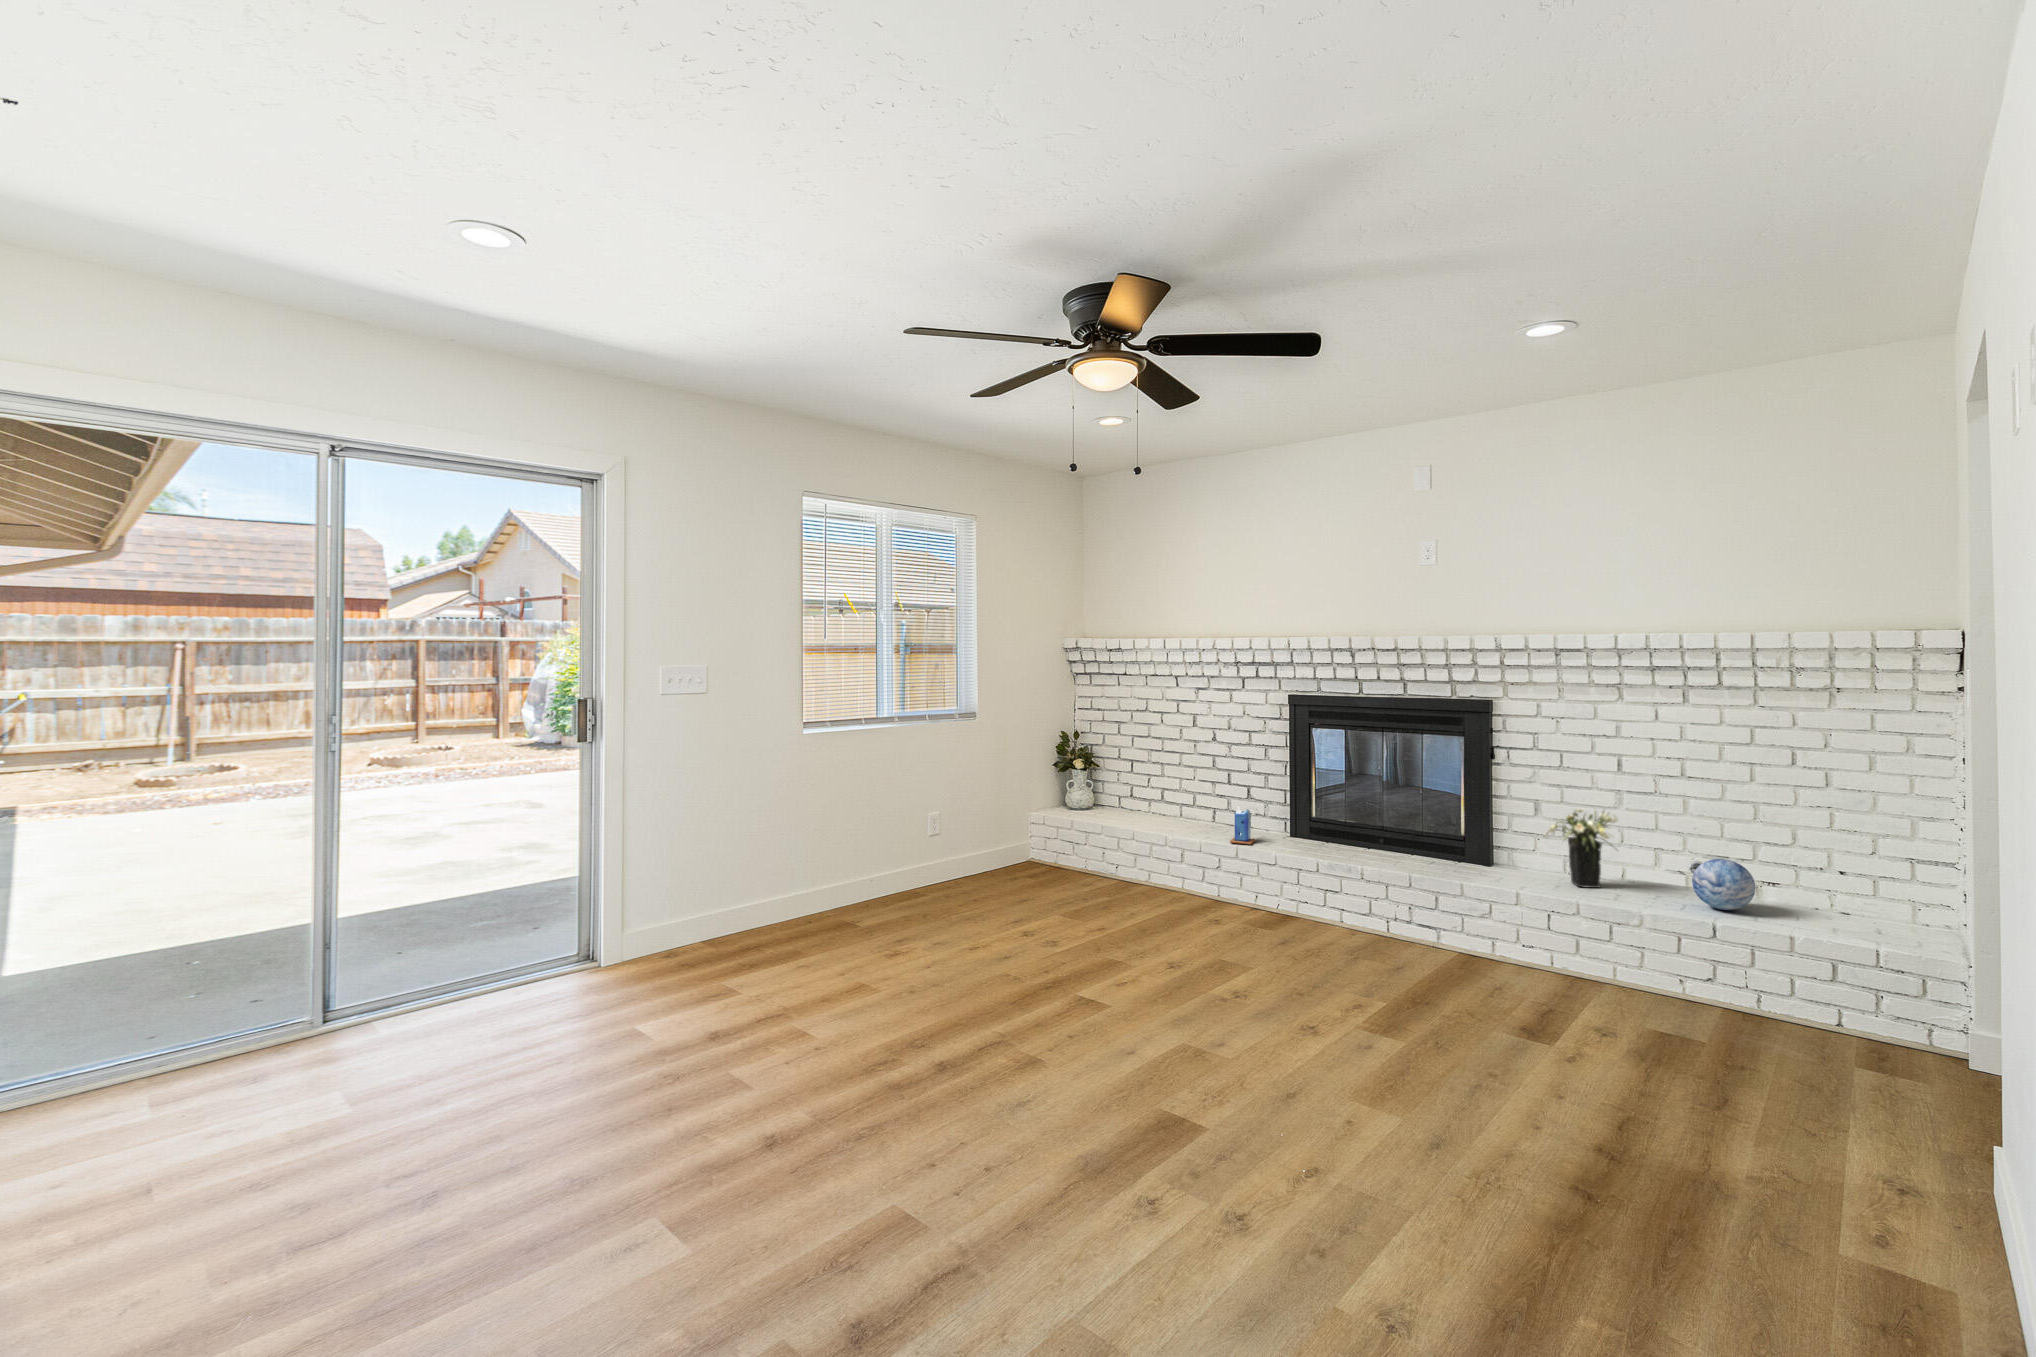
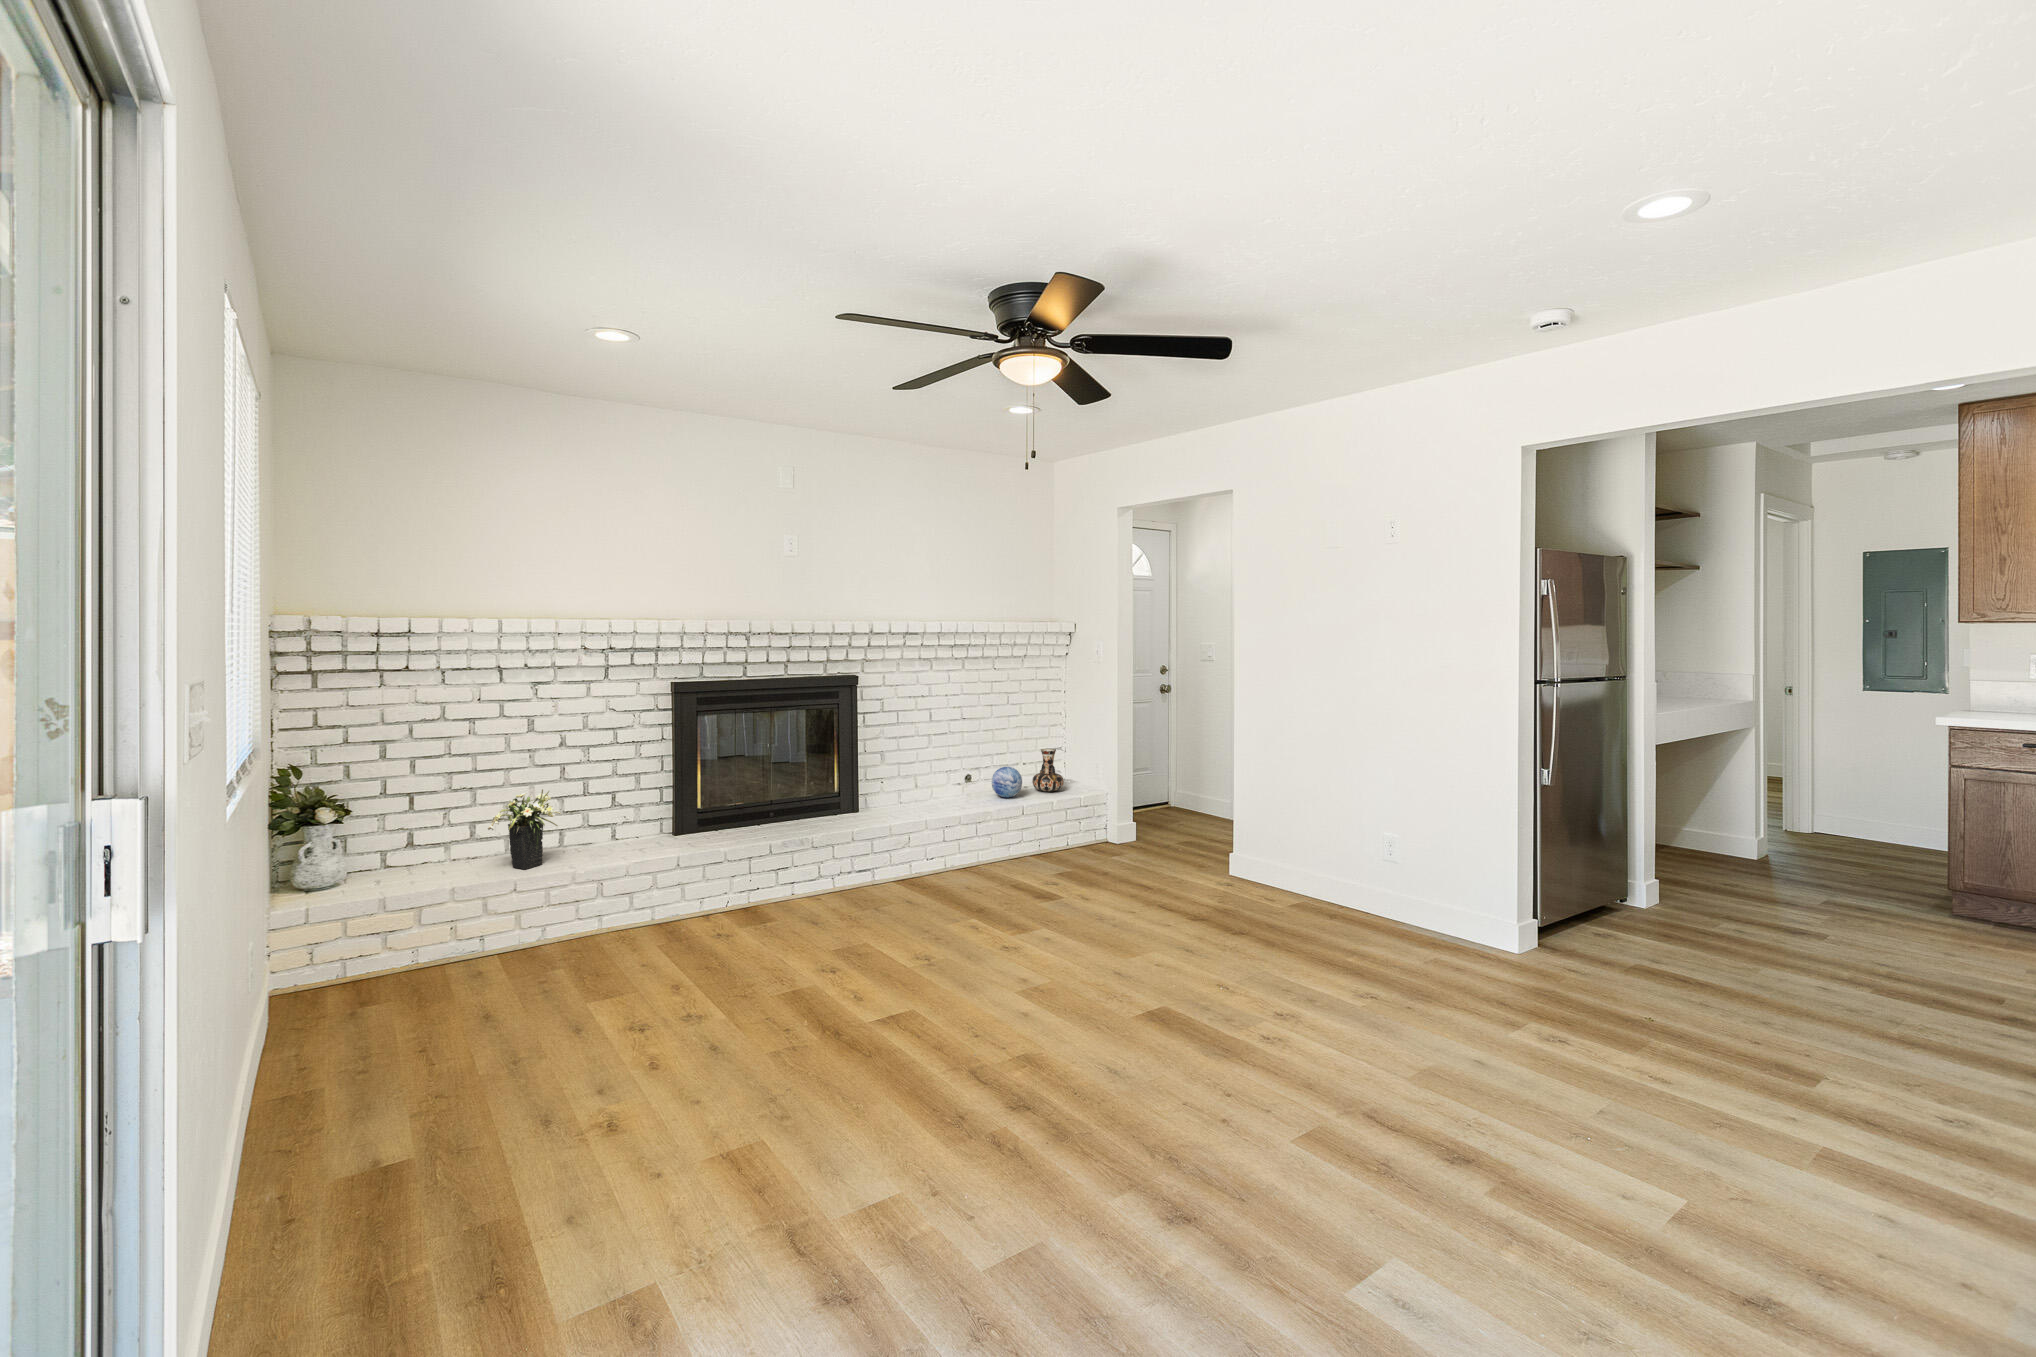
candle: present [1230,807,1255,845] -> none [650,812,683,854]
flower arrangement: present [1543,809,1618,888] -> present [488,789,561,869]
decorative vase: none [1806,849,1882,930] -> present [1032,749,1064,792]

